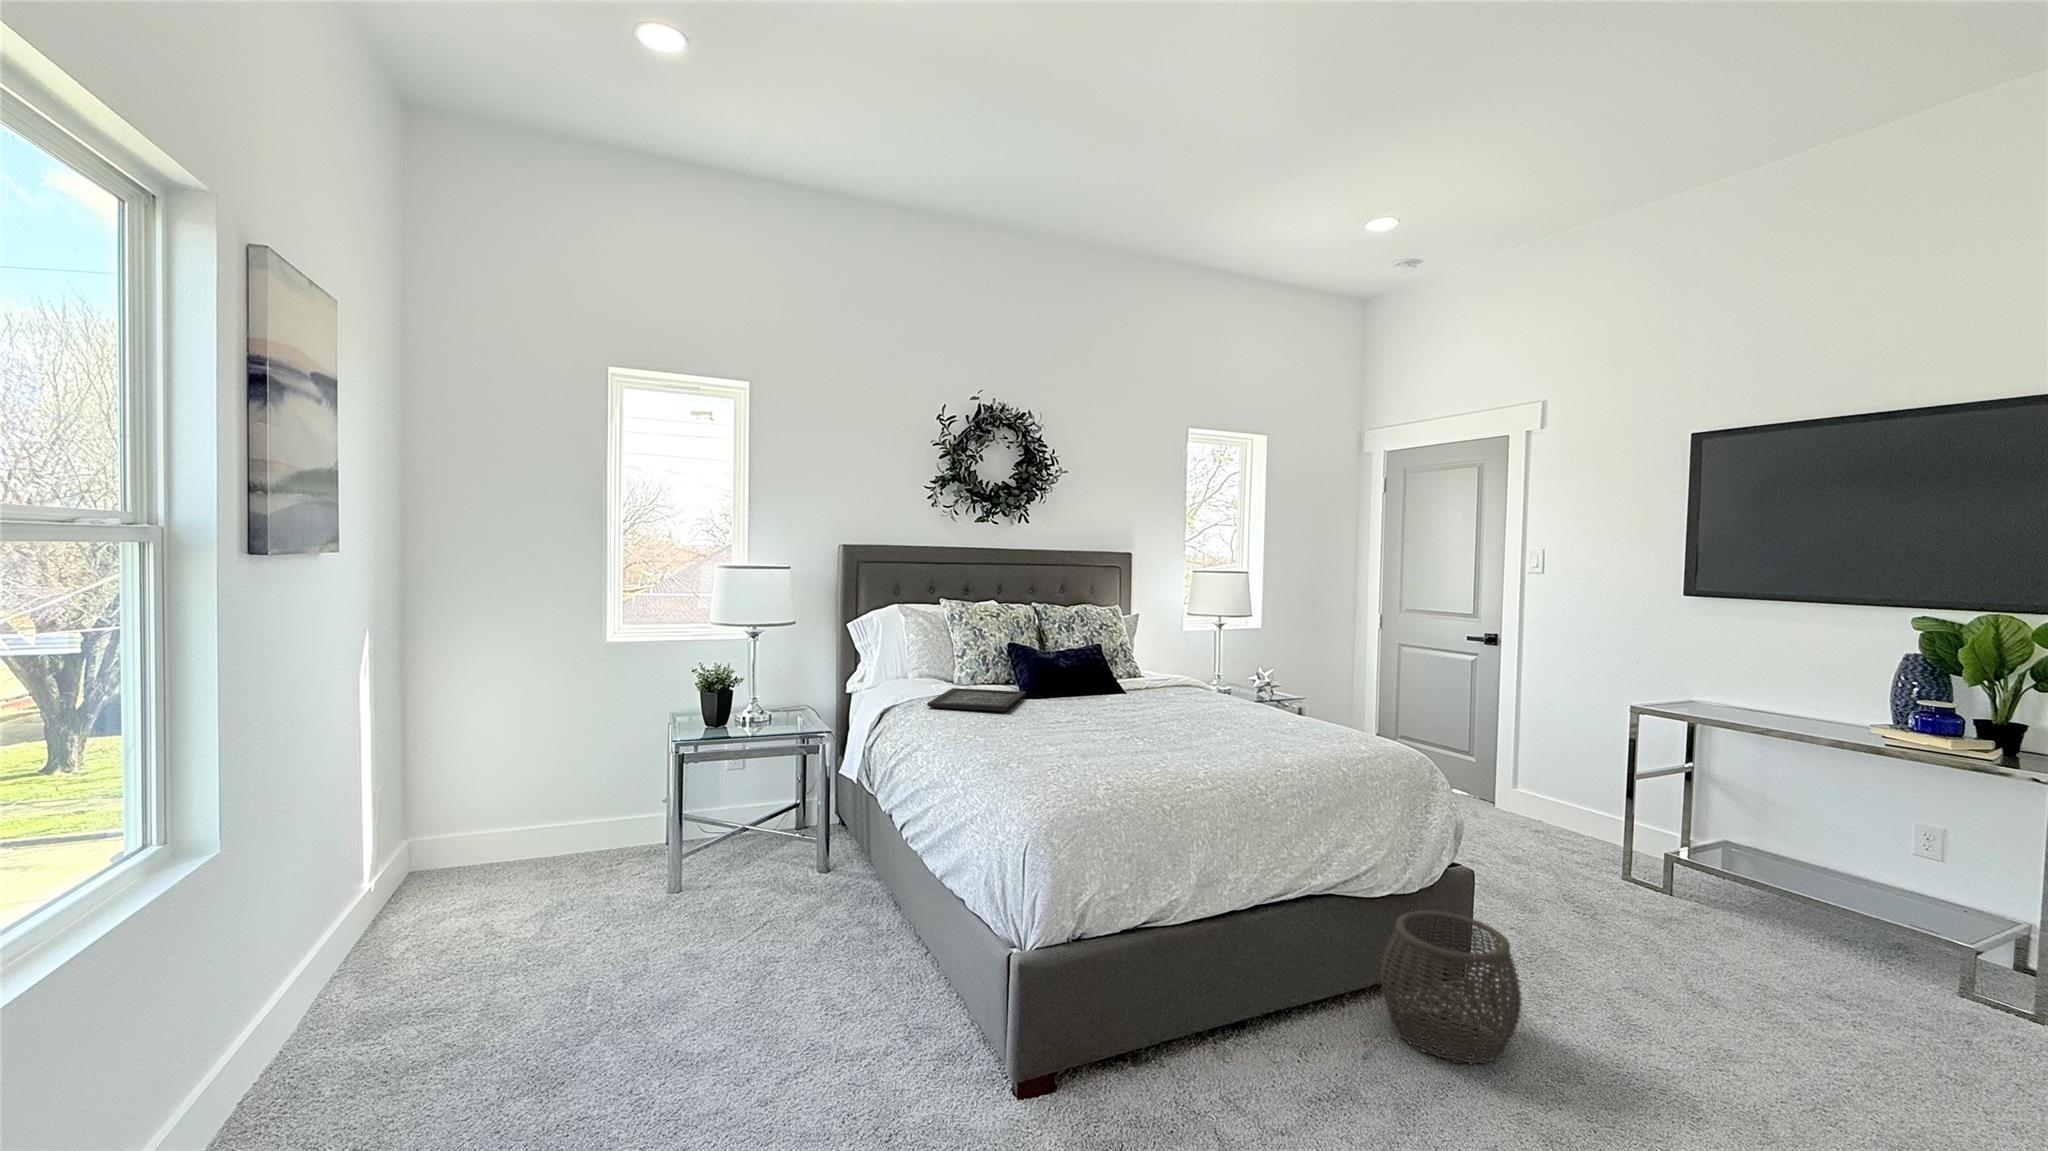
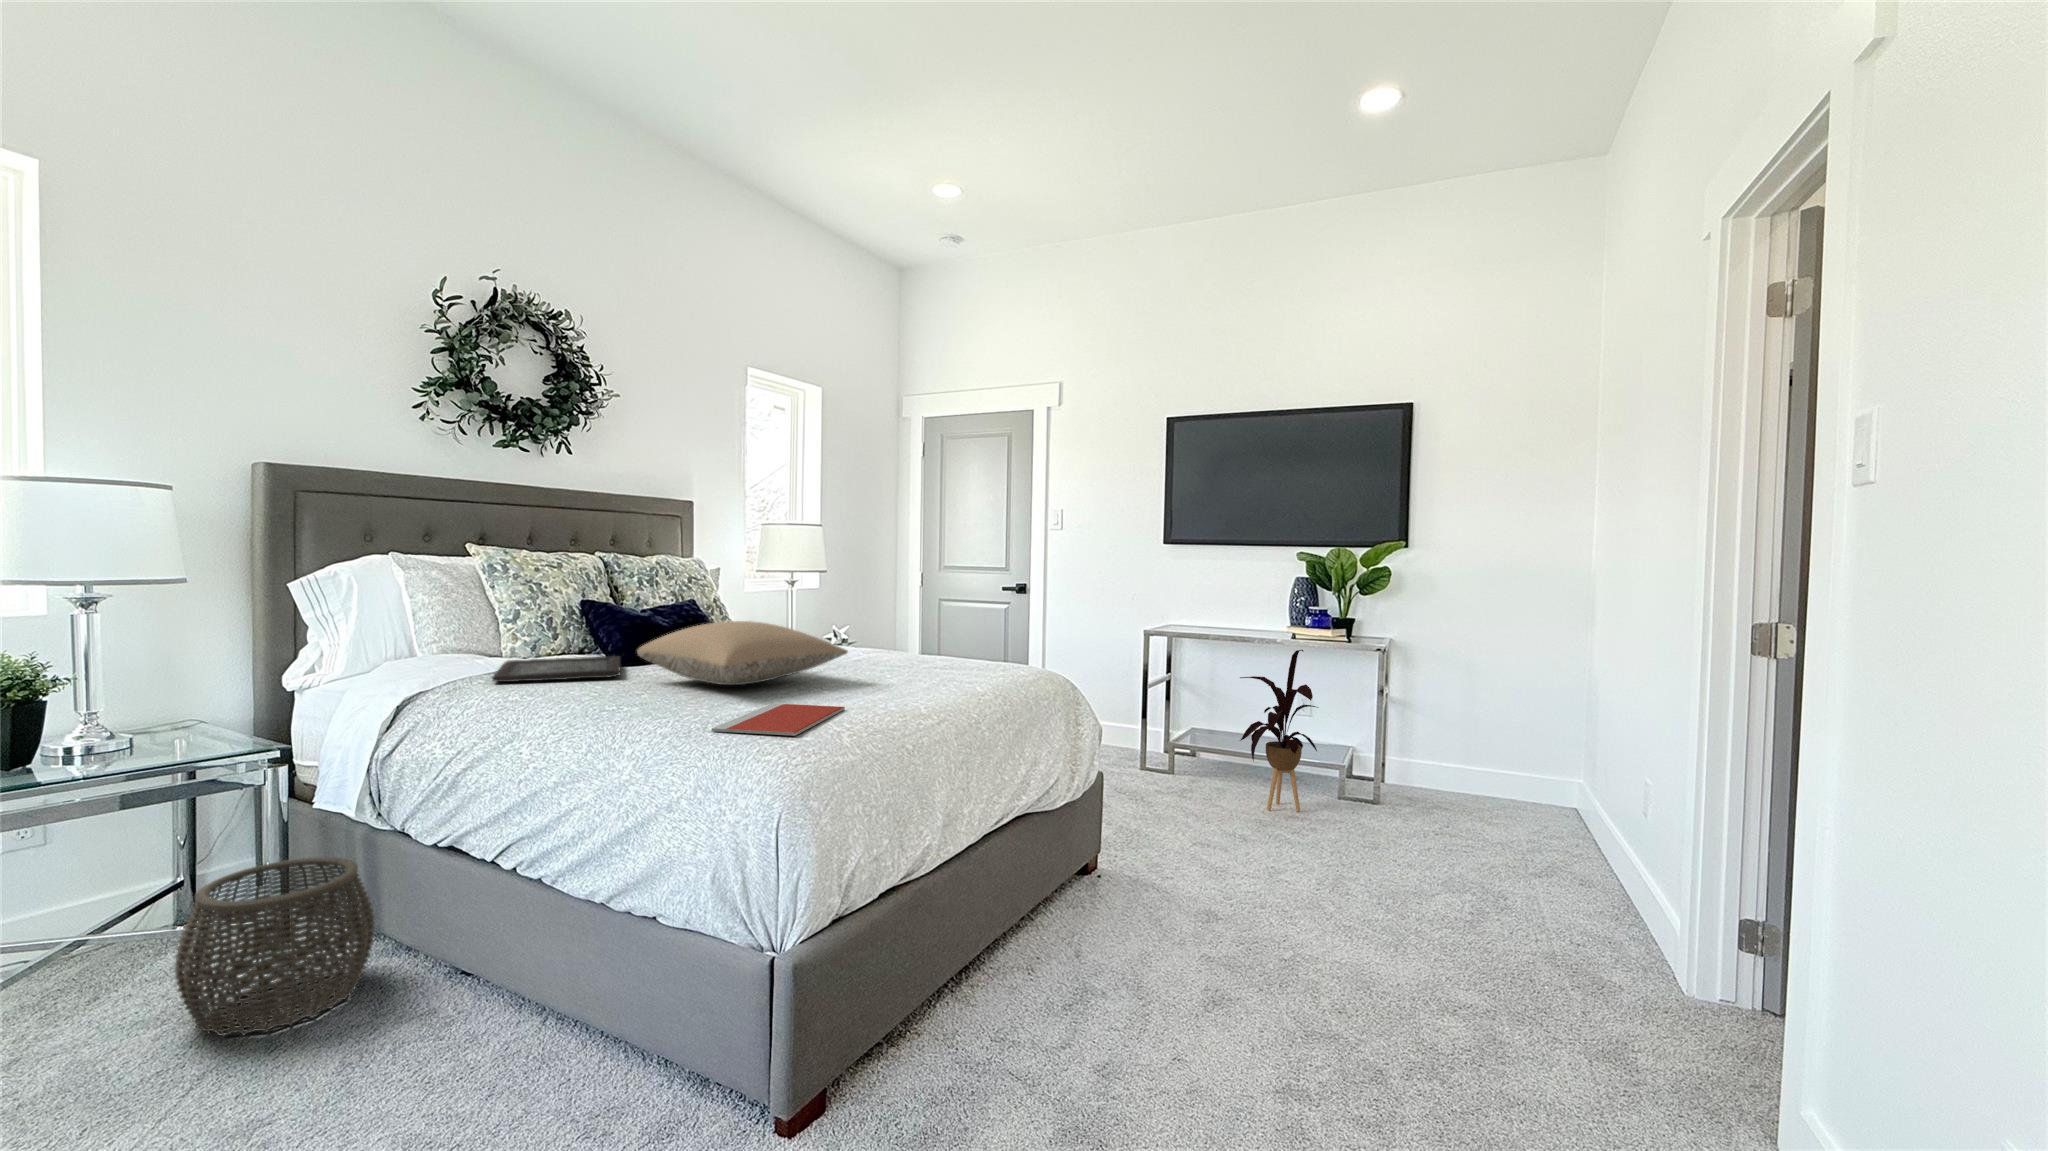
pillow: none [1015,677,1168,731] -> present [637,621,848,685]
notebook: none [1009,753,1129,786] -> present [712,703,845,736]
house plant: none [1711,764,1861,983] -> present [1240,650,1318,812]
woven basket: present [1381,911,1522,1065] -> present [175,857,375,1036]

